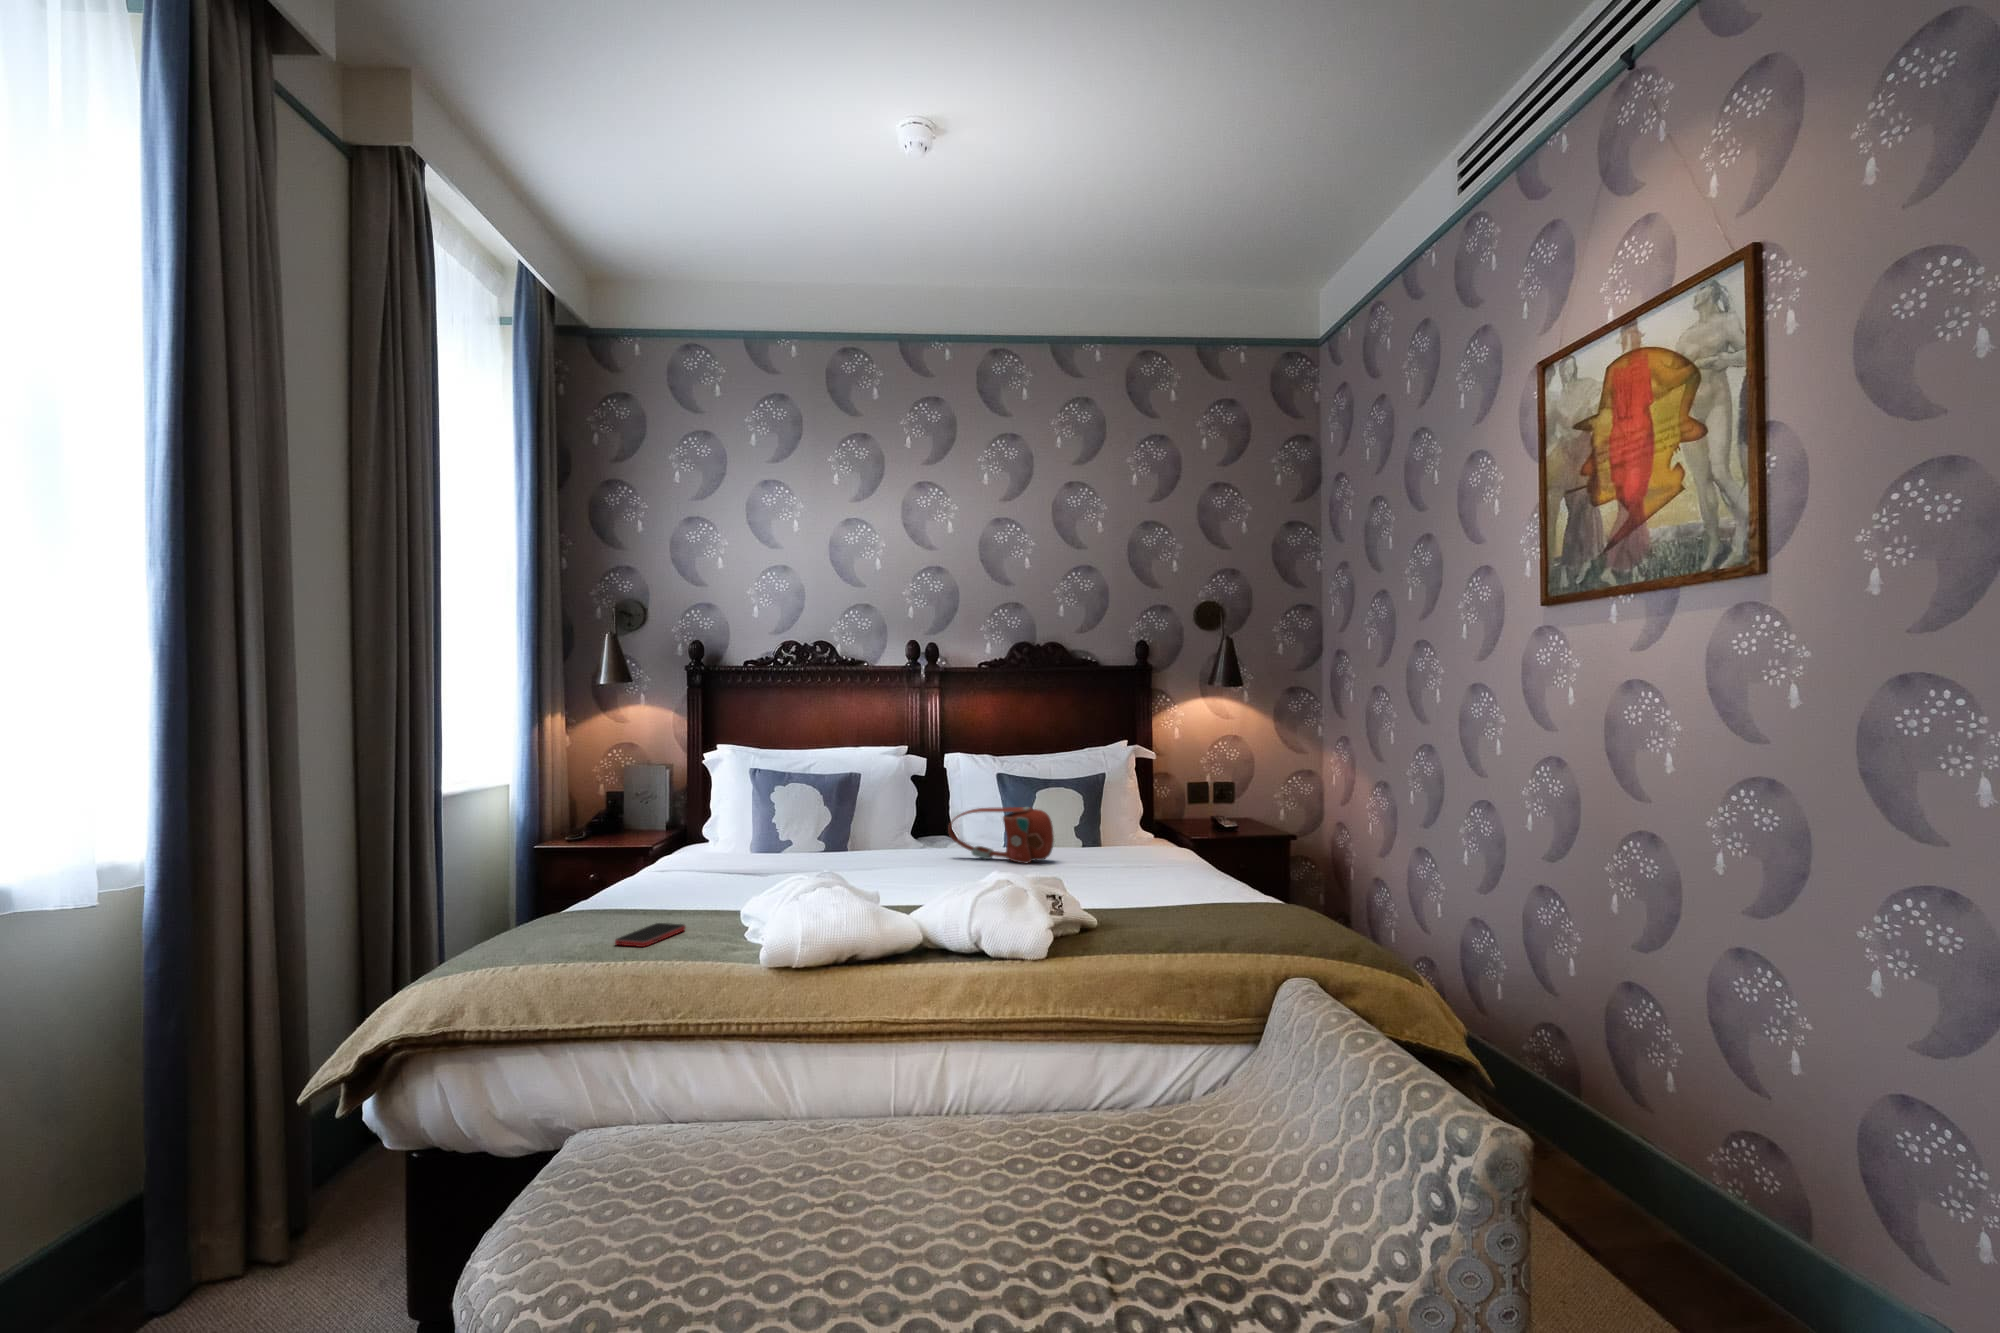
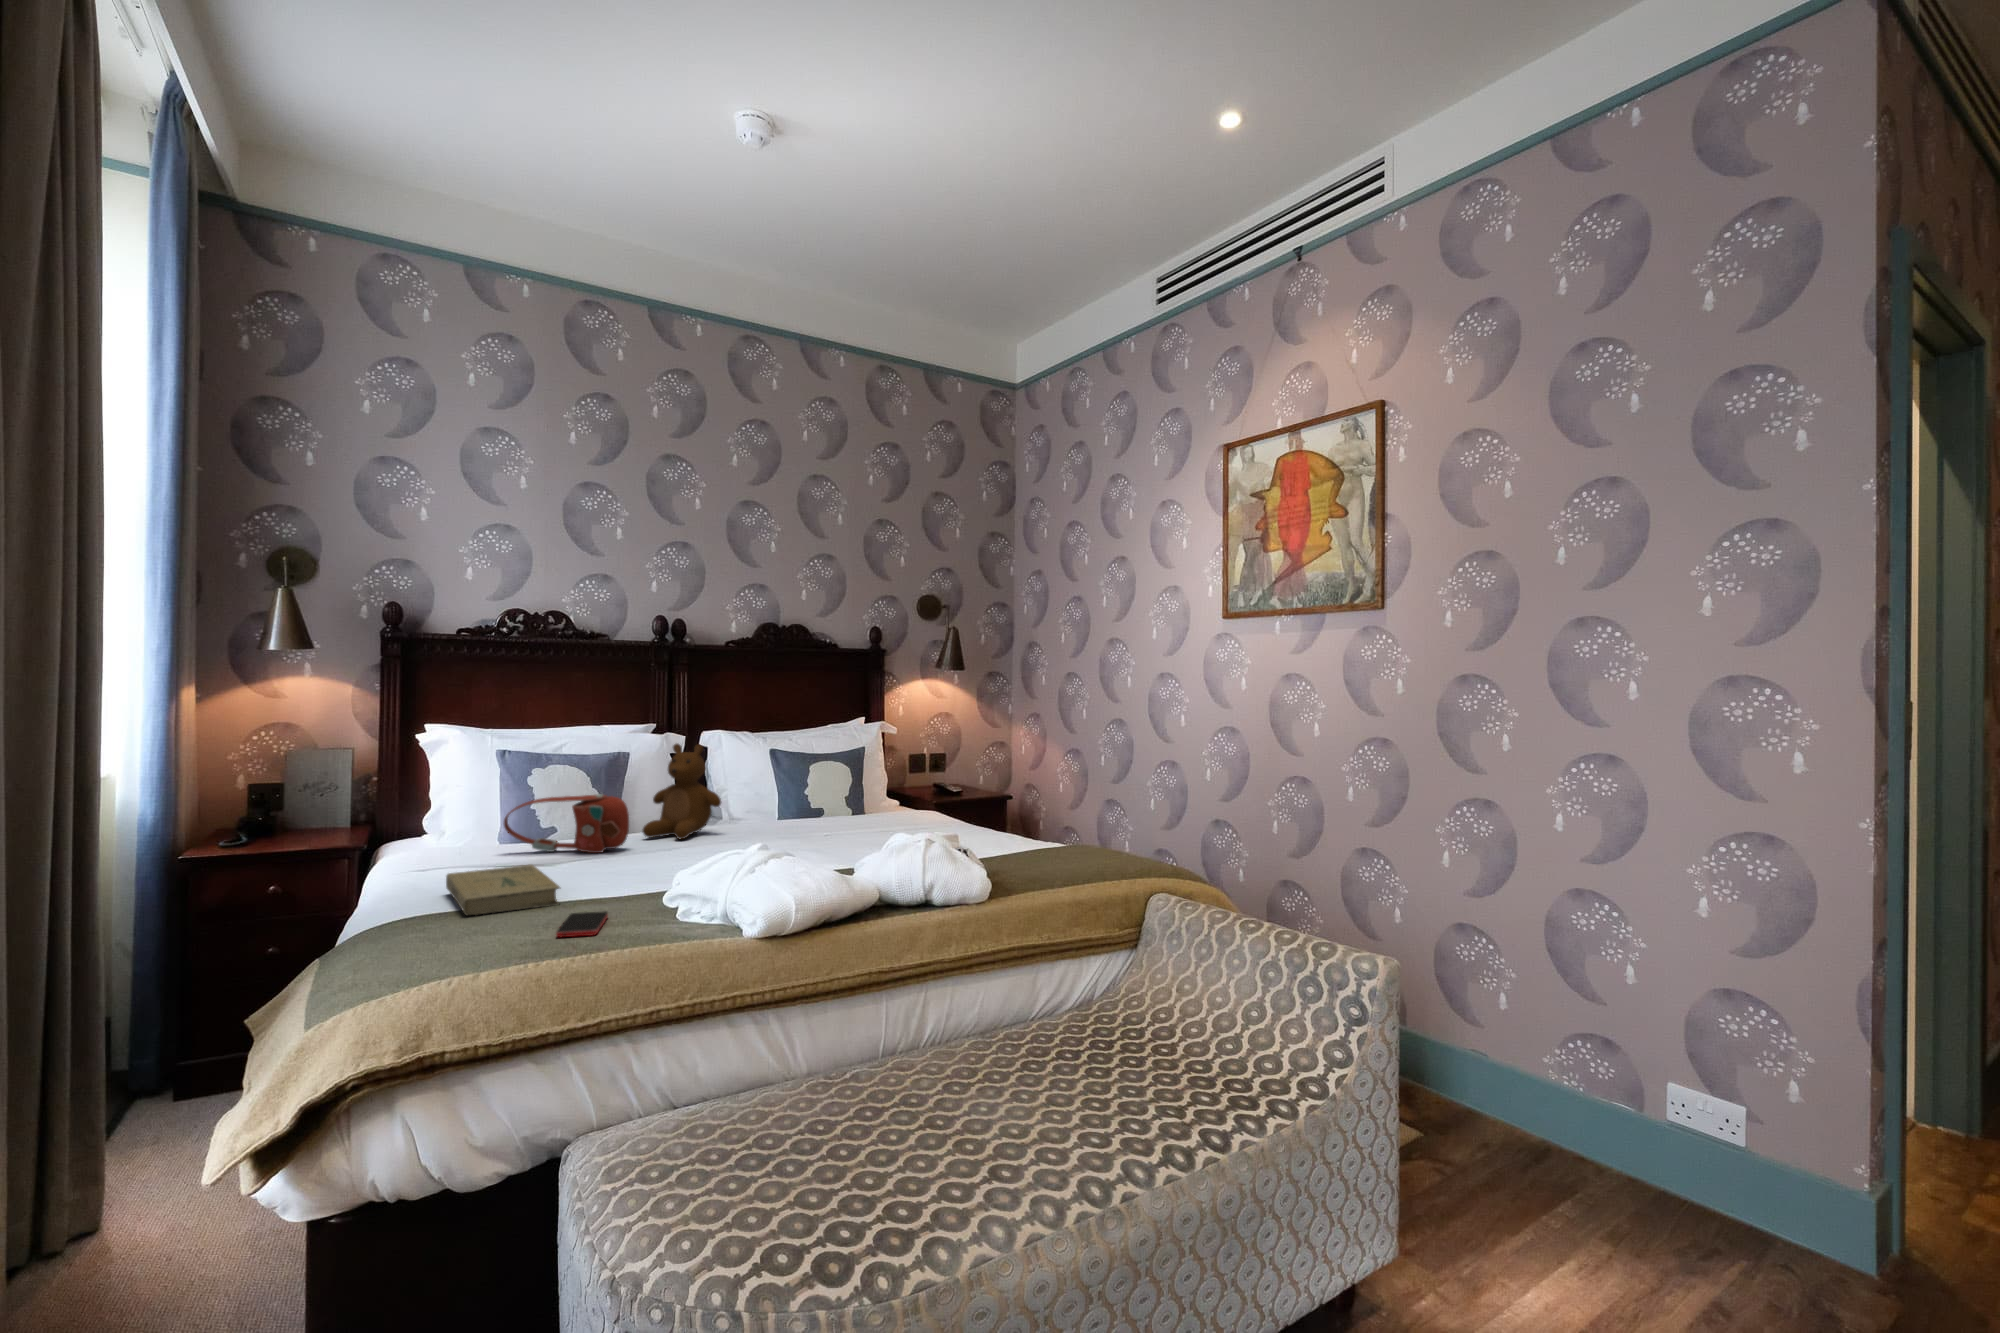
teddy bear: none [853,763,927,860] -> present [643,744,721,839]
handbag: present [948,807,1054,863] -> present [504,794,629,853]
book: none [595,873,698,915] -> present [446,865,560,915]

